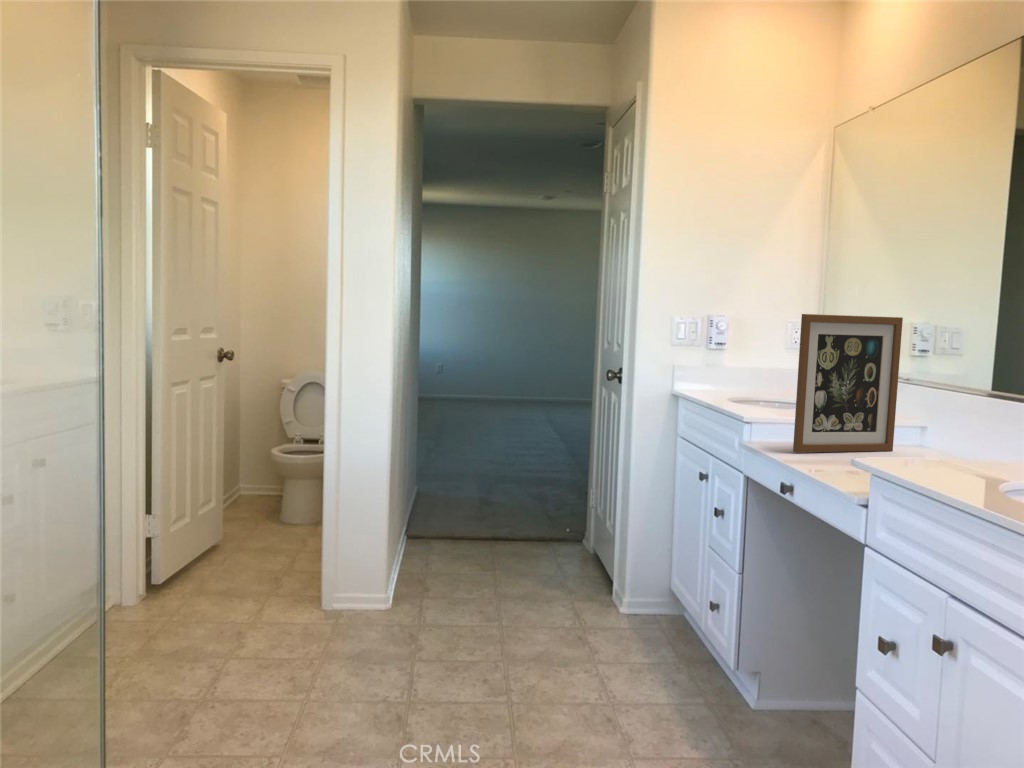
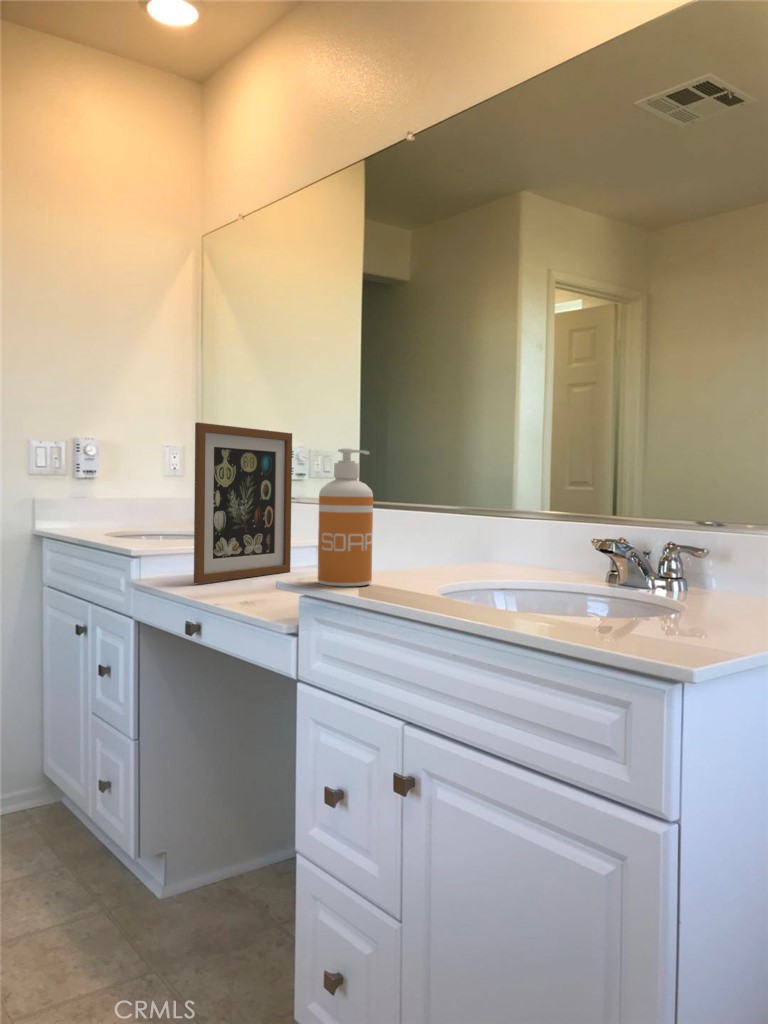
soap dispenser: none [893,349,954,474] -> present [318,448,373,587]

